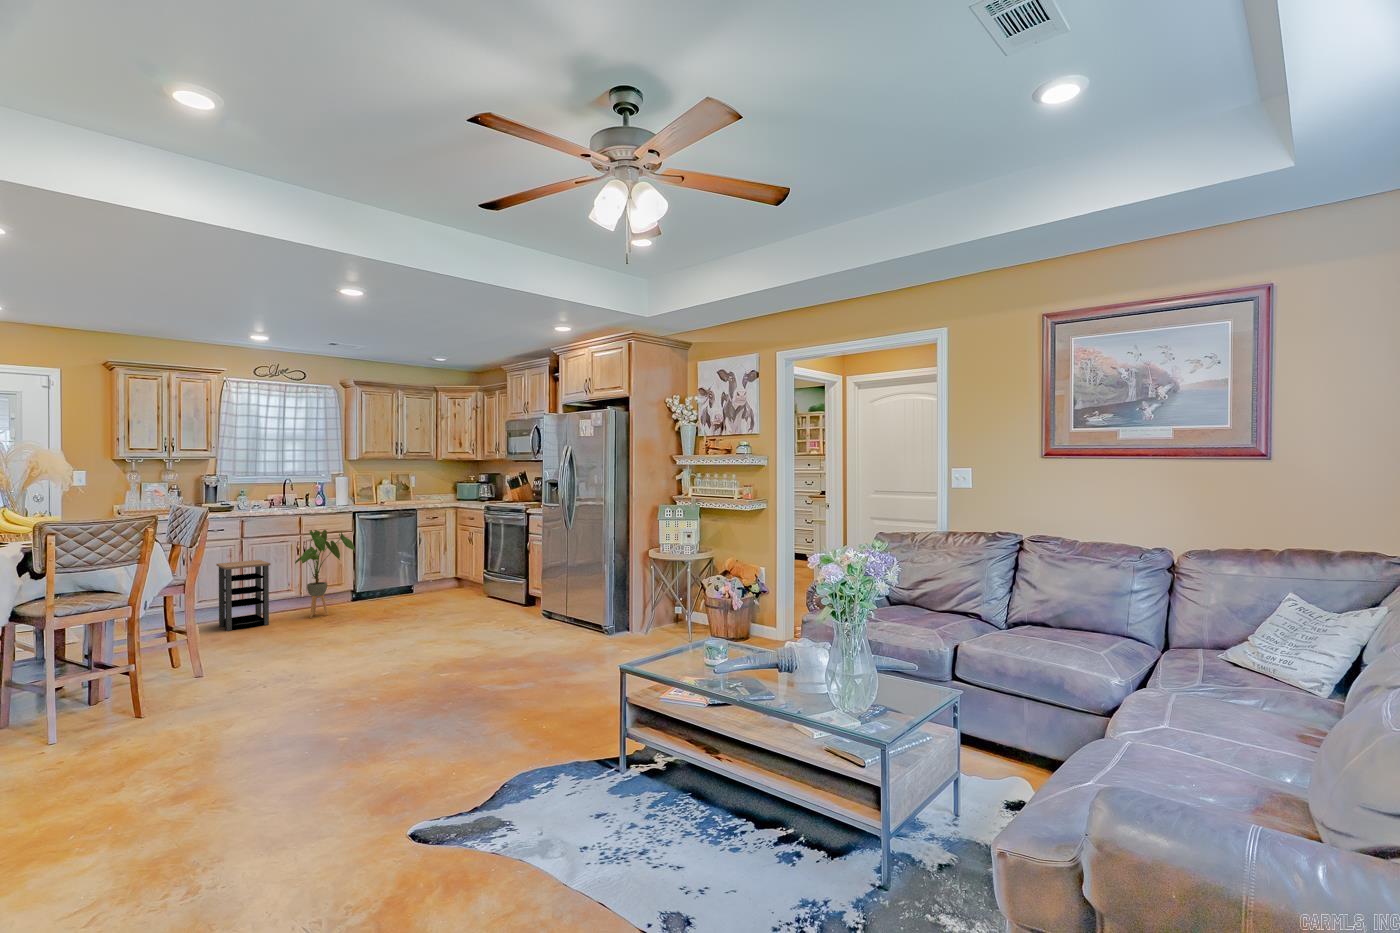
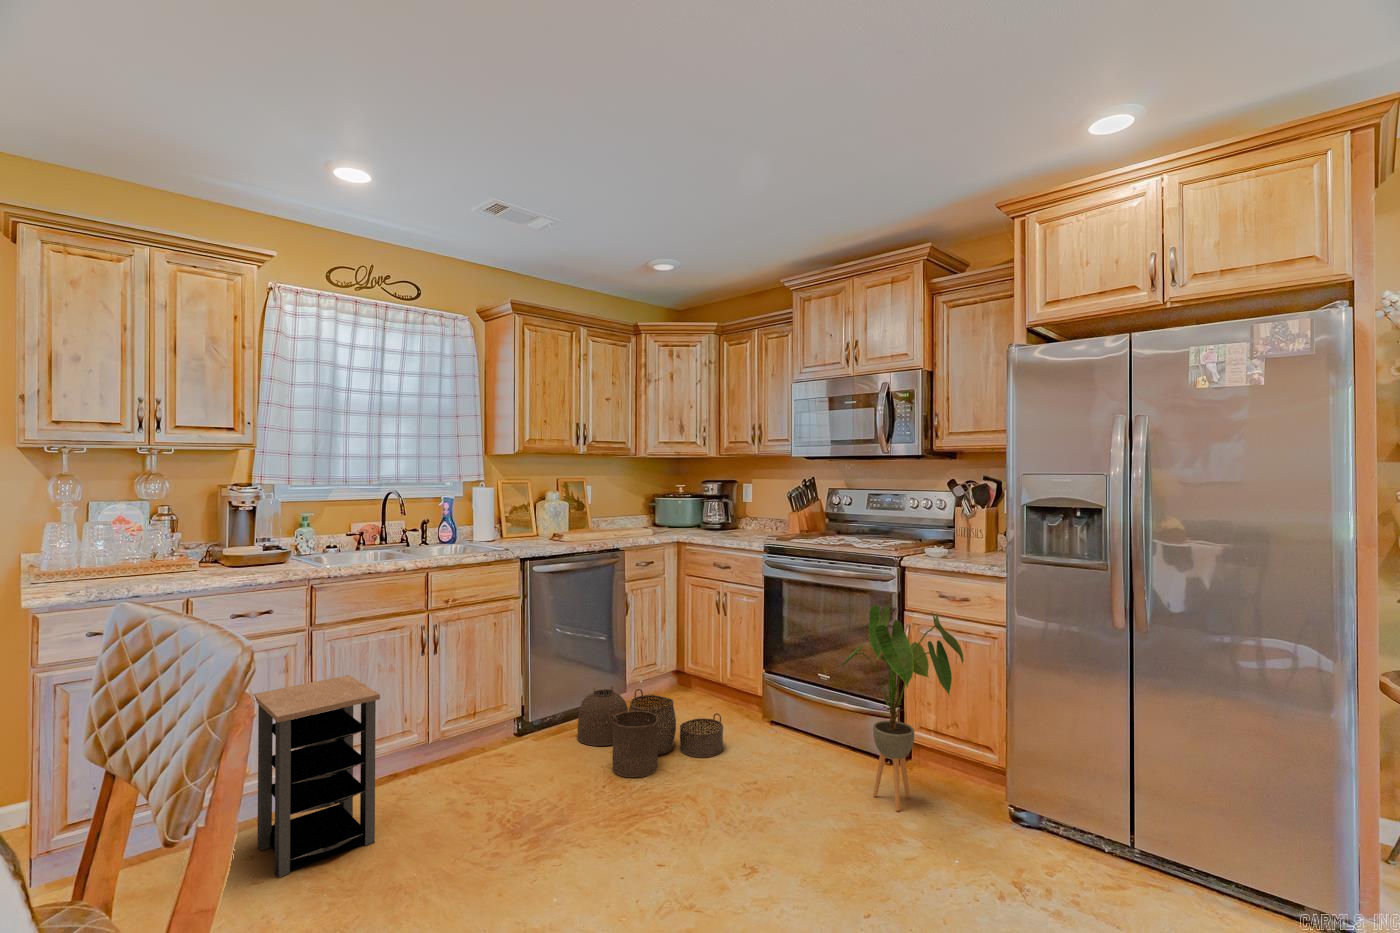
house plant: present [295,530,355,618] -> present [840,606,964,811]
woven basket: none [383,576,452,610] -> present [577,686,723,777]

